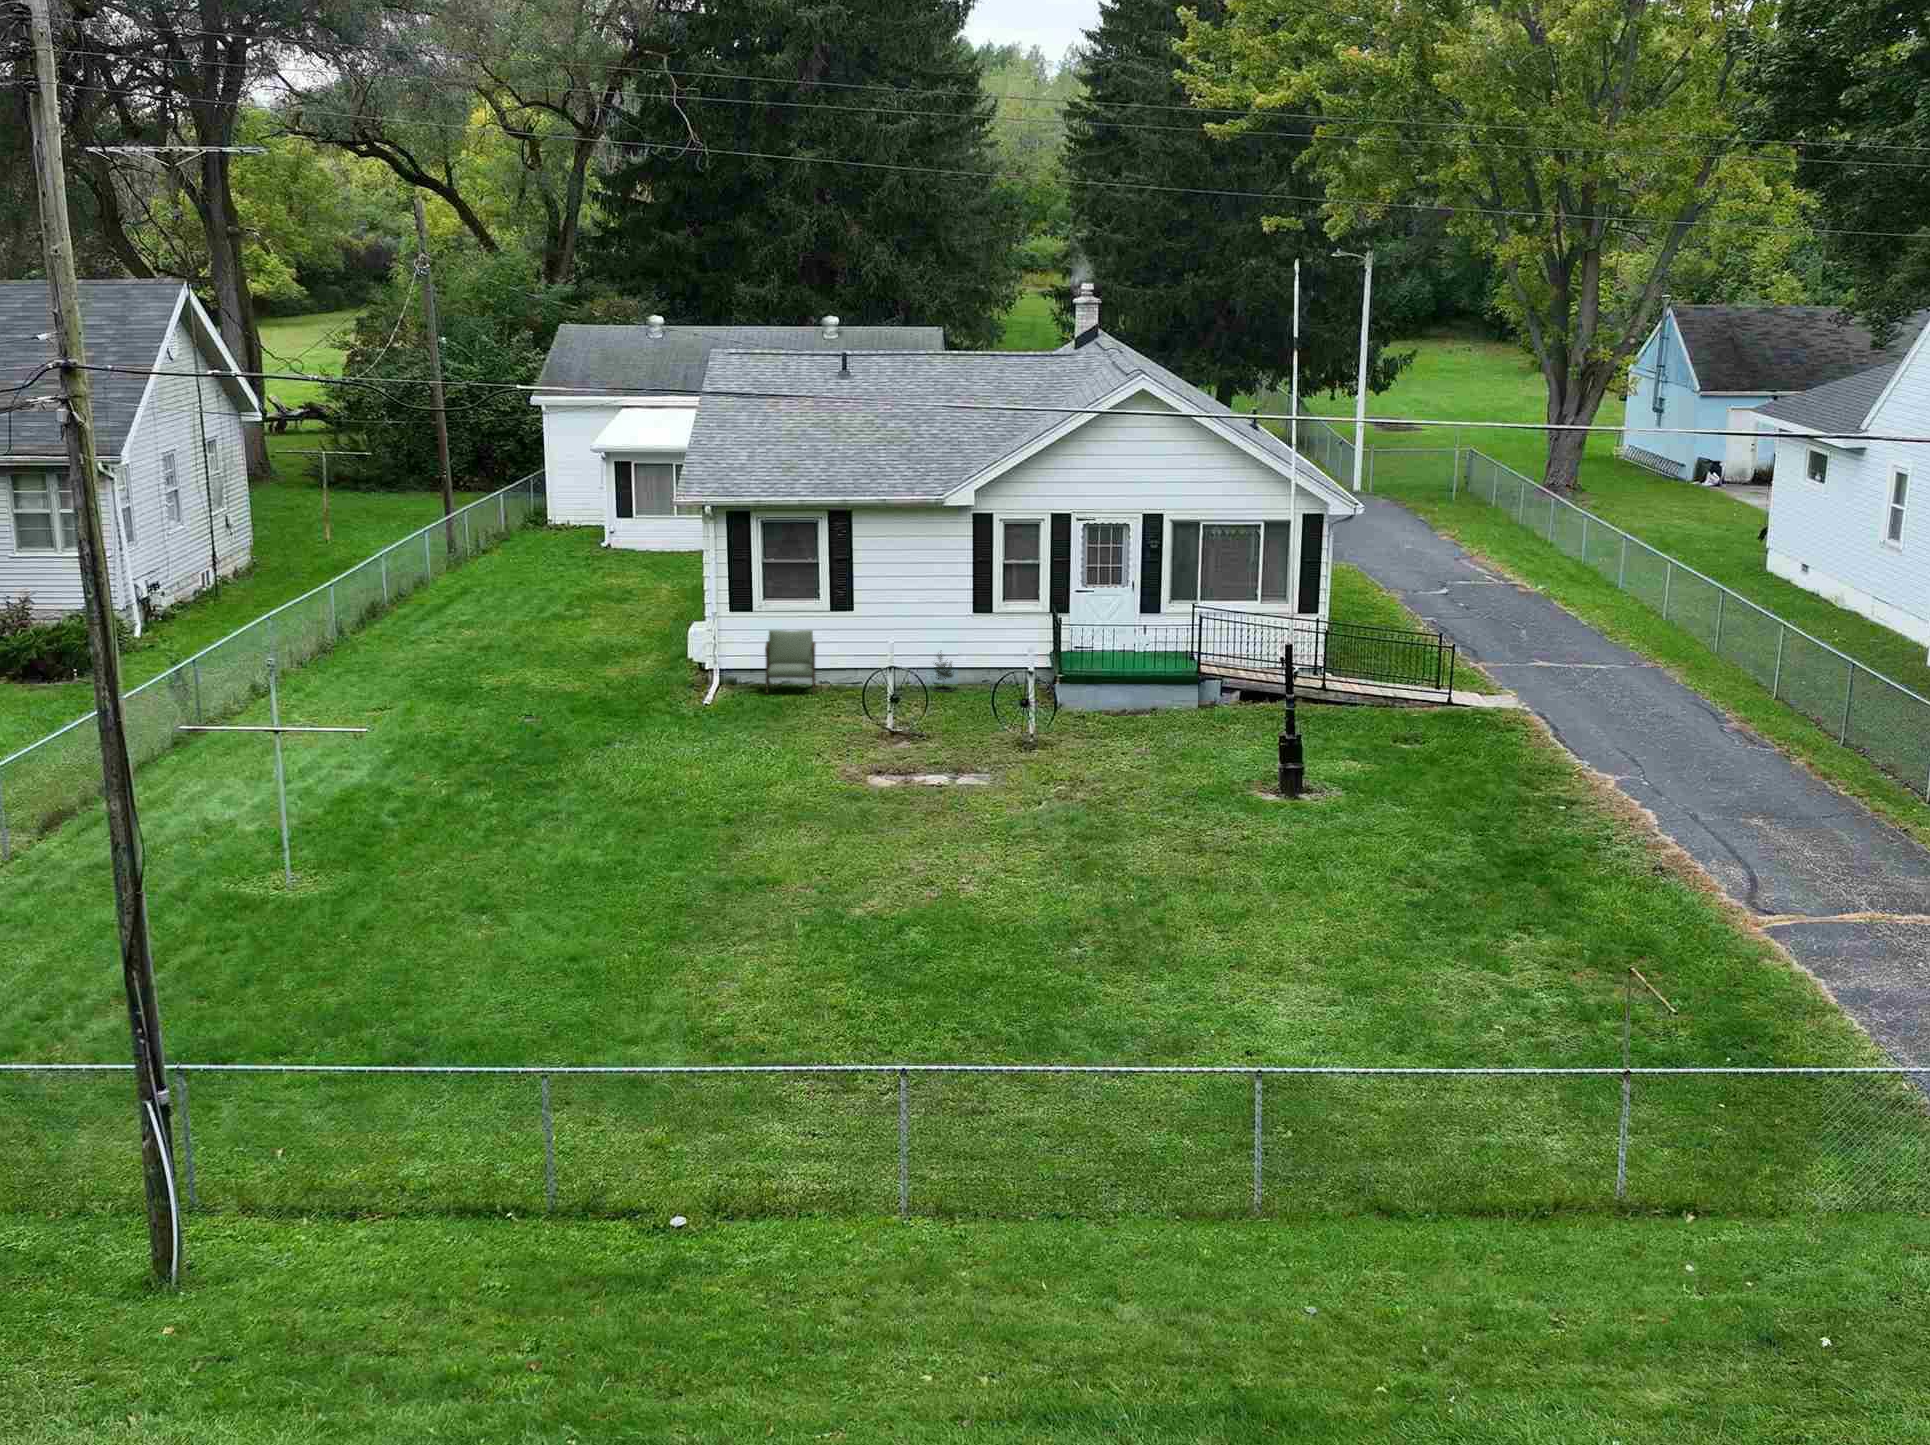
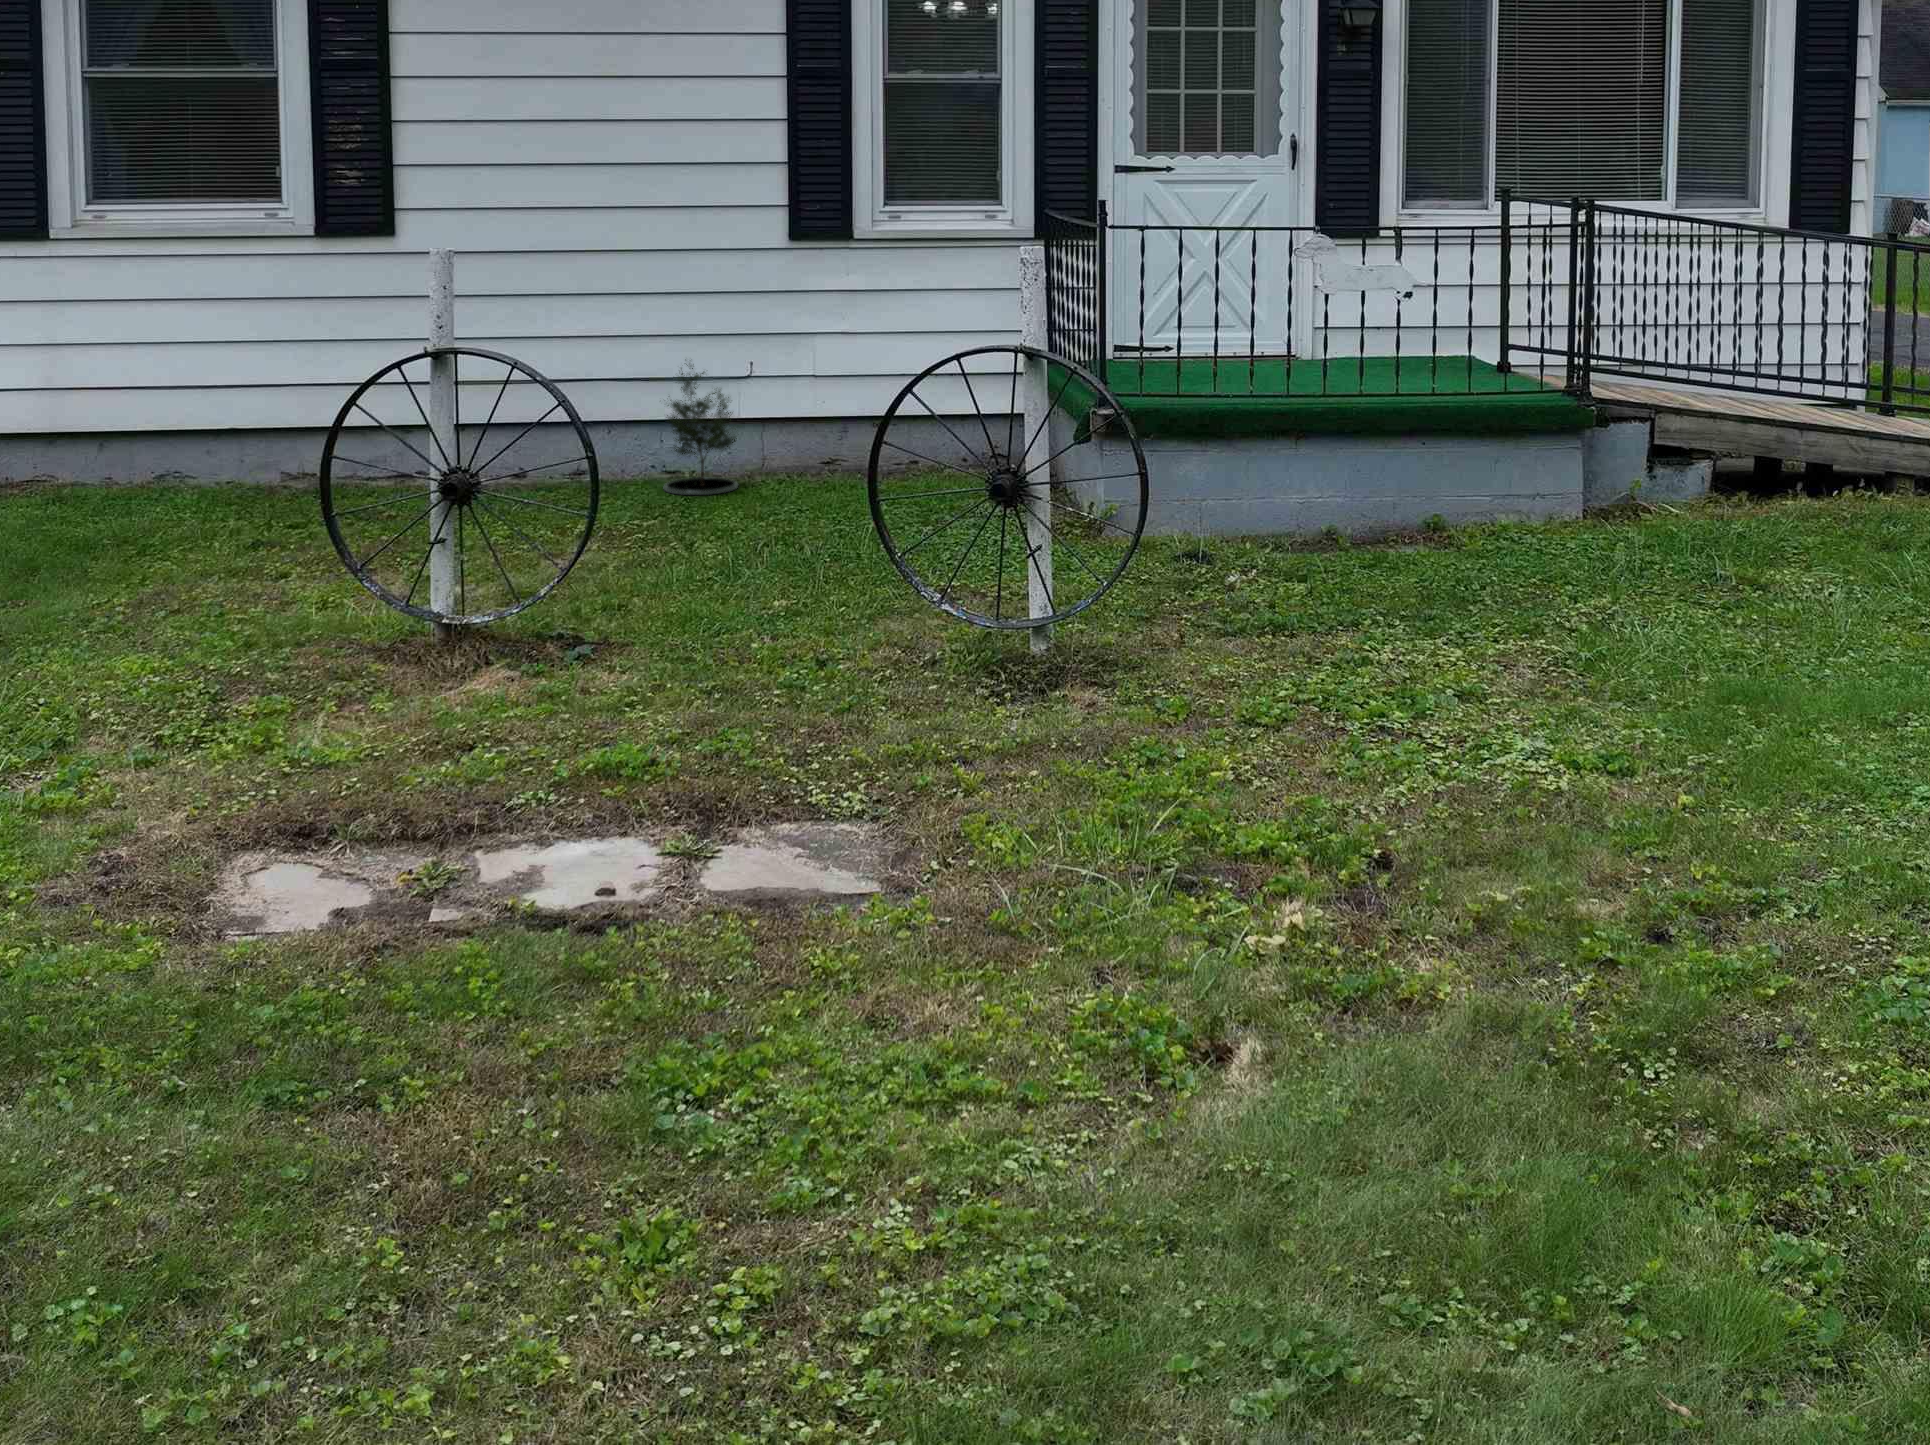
lounge chair: present [765,630,816,694] -> none [46,304,279,525]

